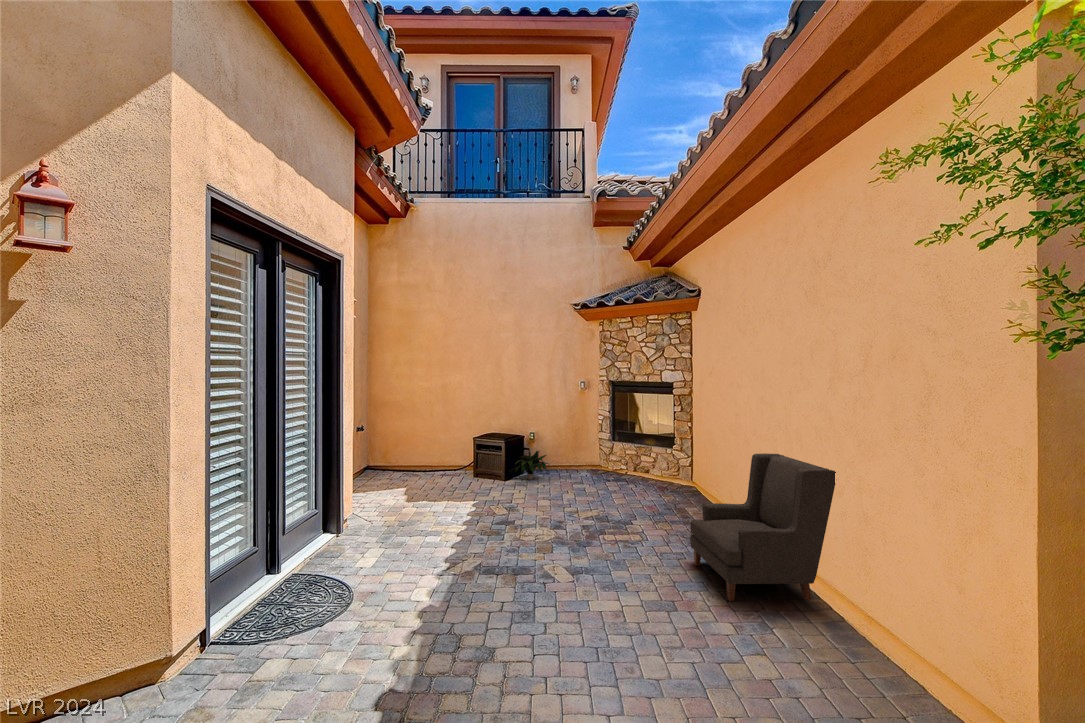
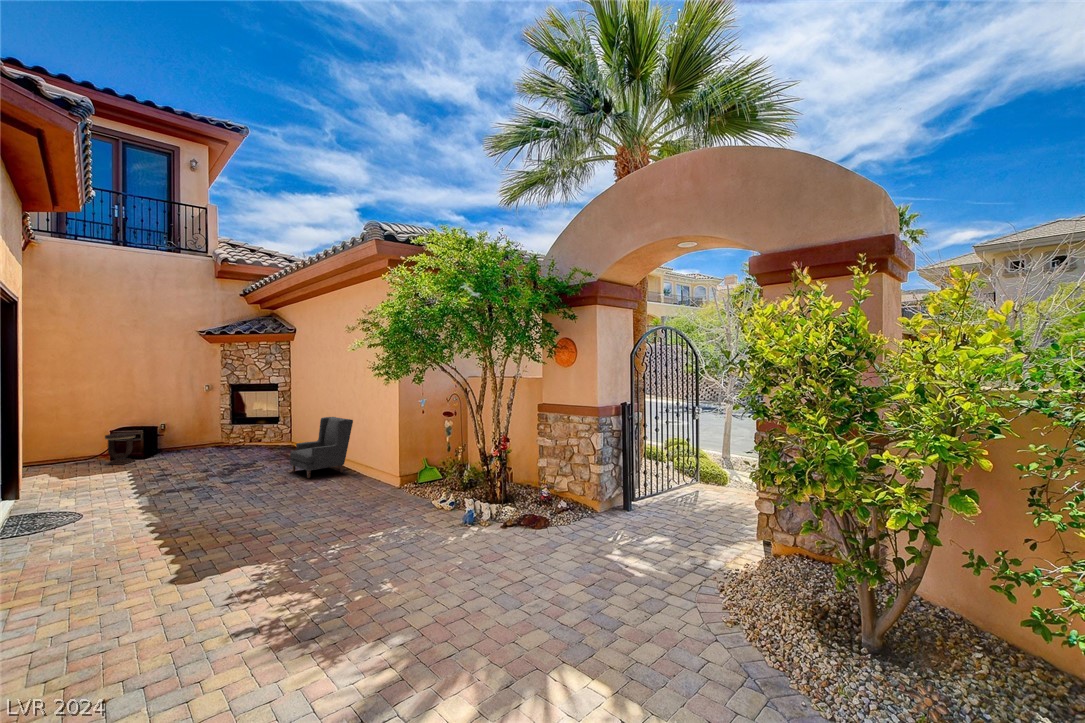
side table: none [465,440,497,484] -> present [105,433,135,465]
potted plant: present [515,450,548,480] -> none [151,436,184,457]

